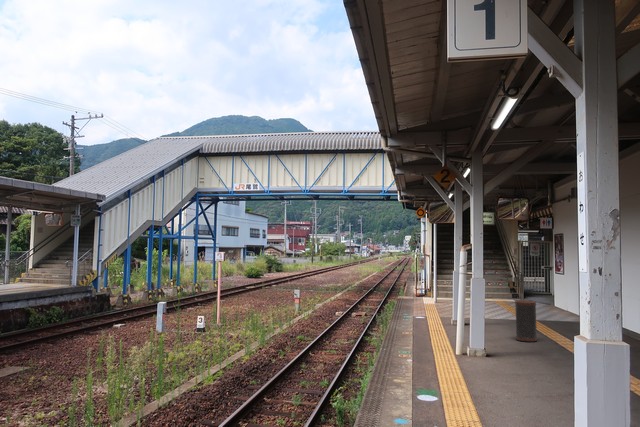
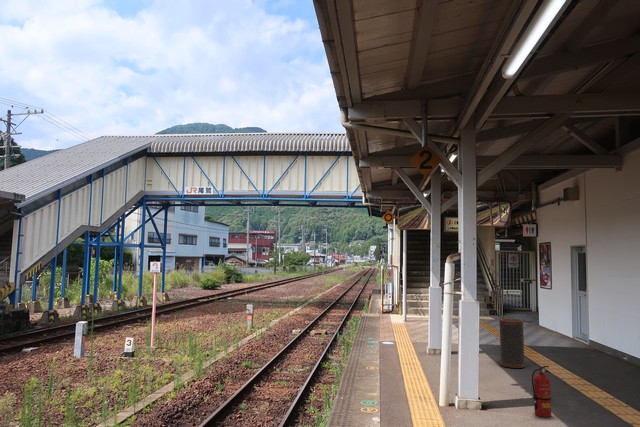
fire extinguisher: none [532,334,547,373] -> present [532,366,551,417]

